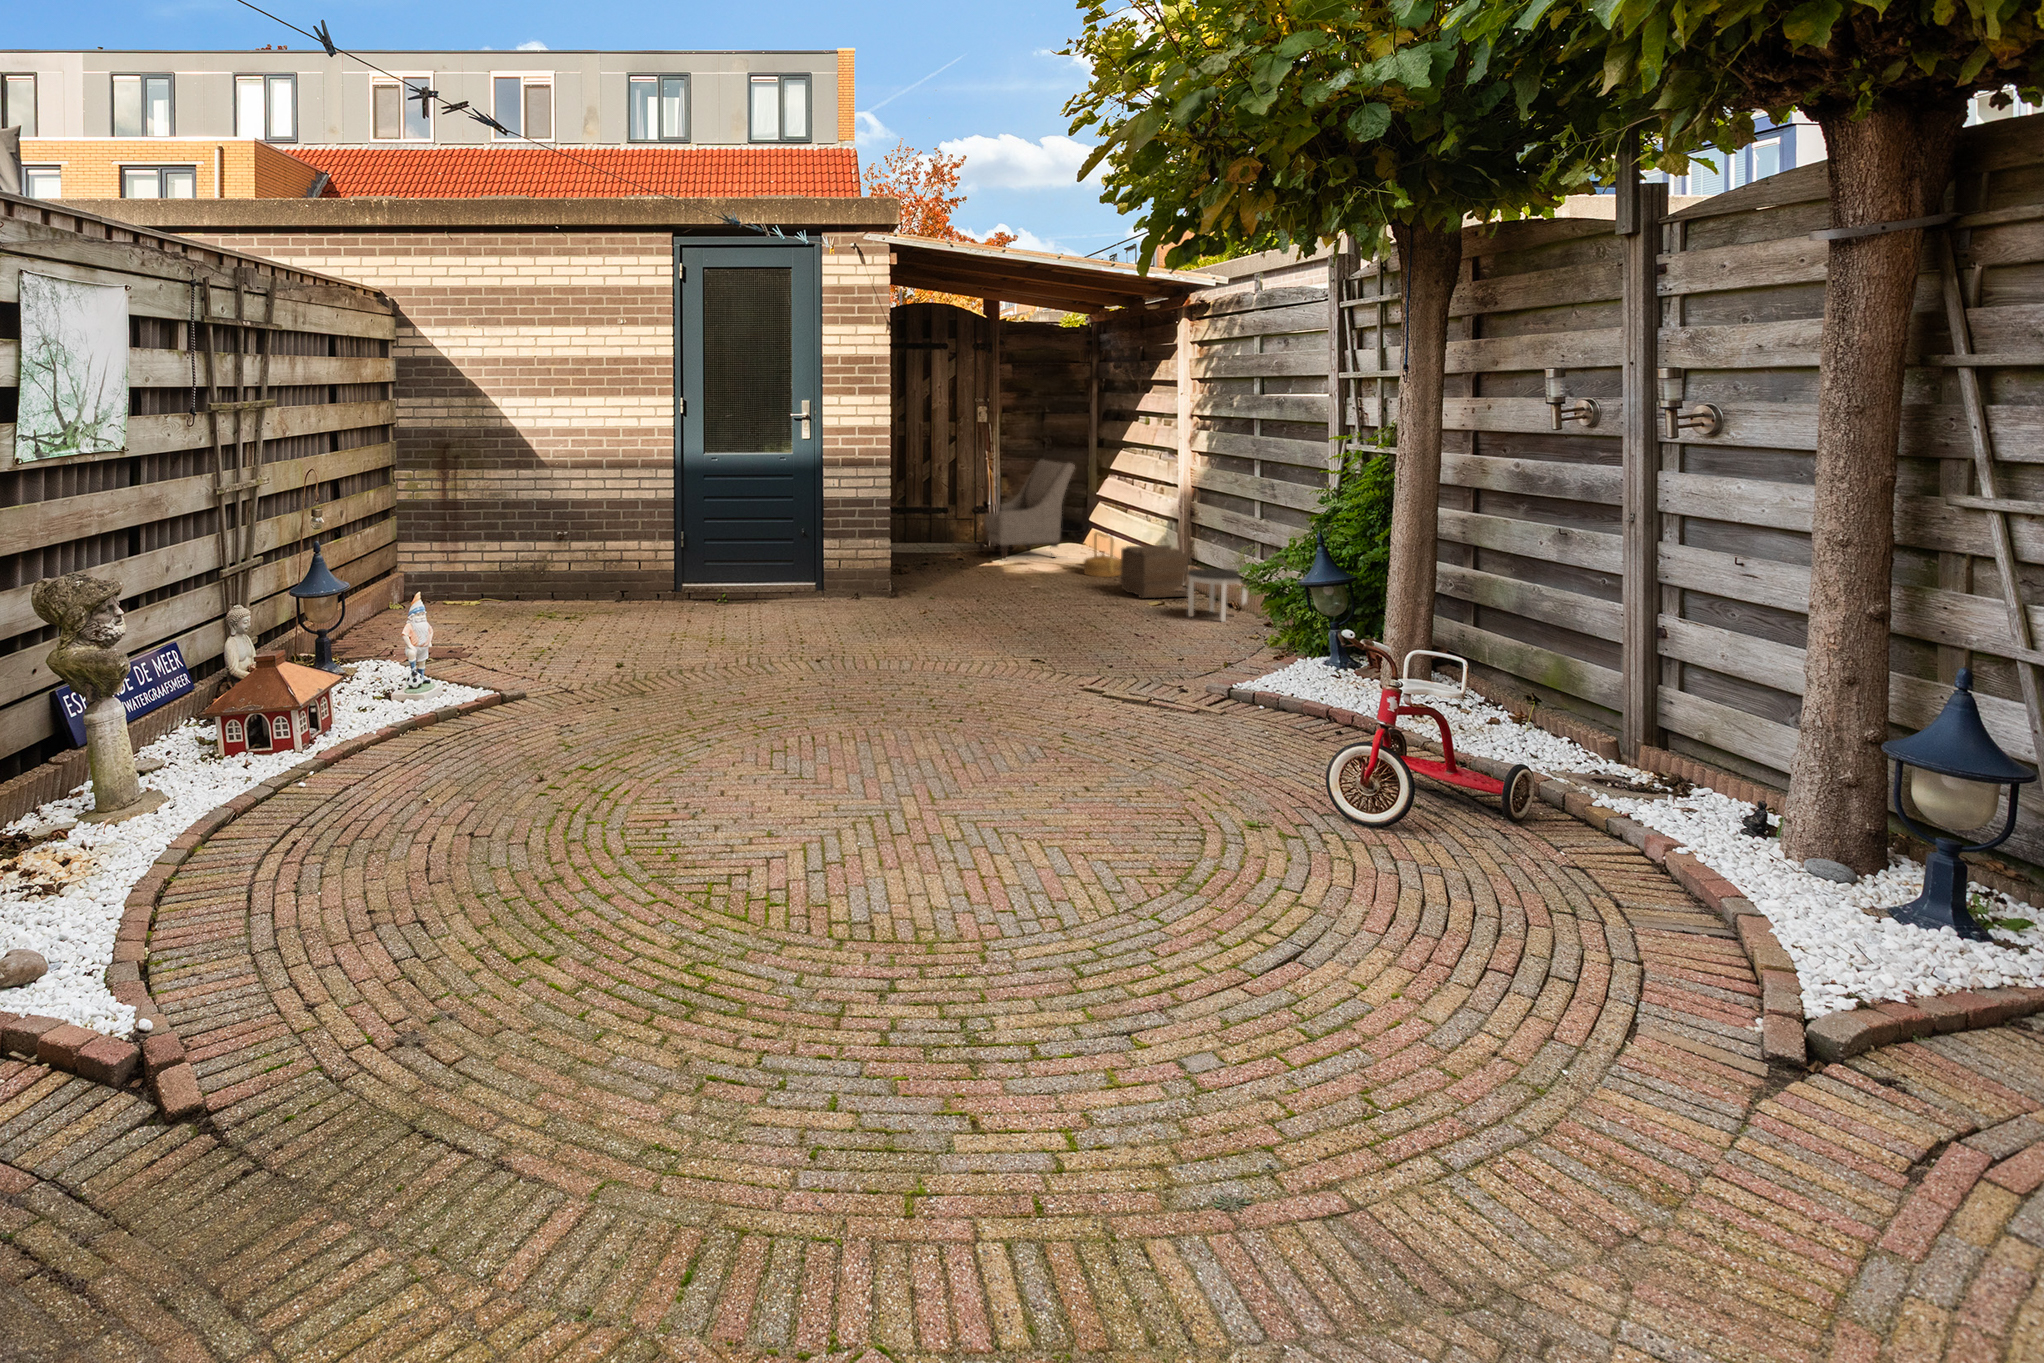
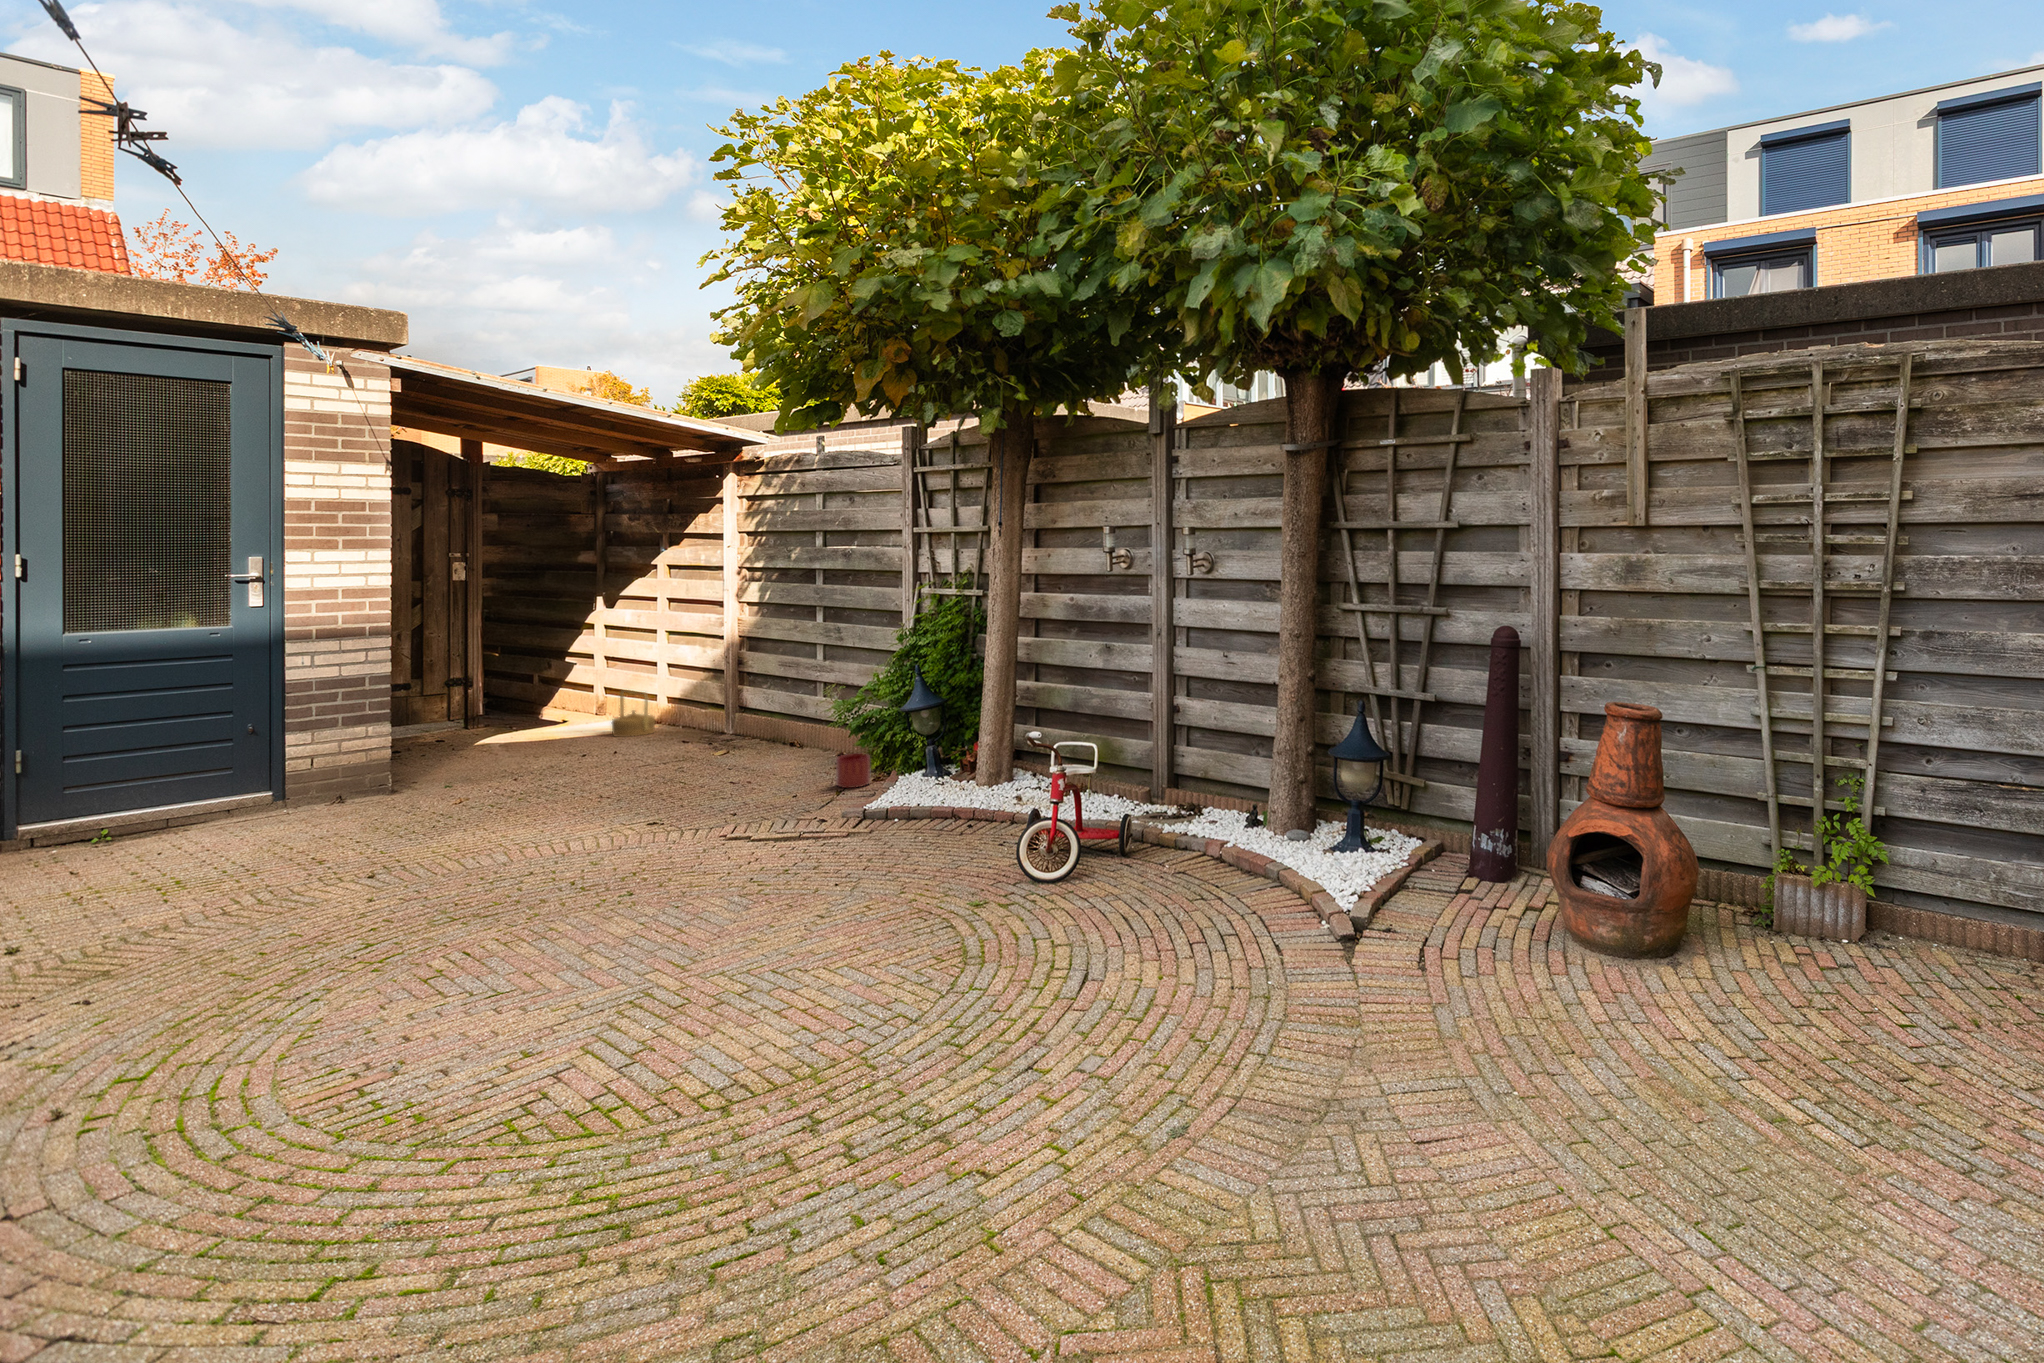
chair: present [978,460,1075,560] -> none [447,618,583,734]
wooden crate: present [1121,545,1188,598] -> none [669,694,750,750]
round table: present [1188,568,1247,622] -> none [758,709,818,759]
planter: none [1233,625,1271,663] -> present [836,754,870,788]

